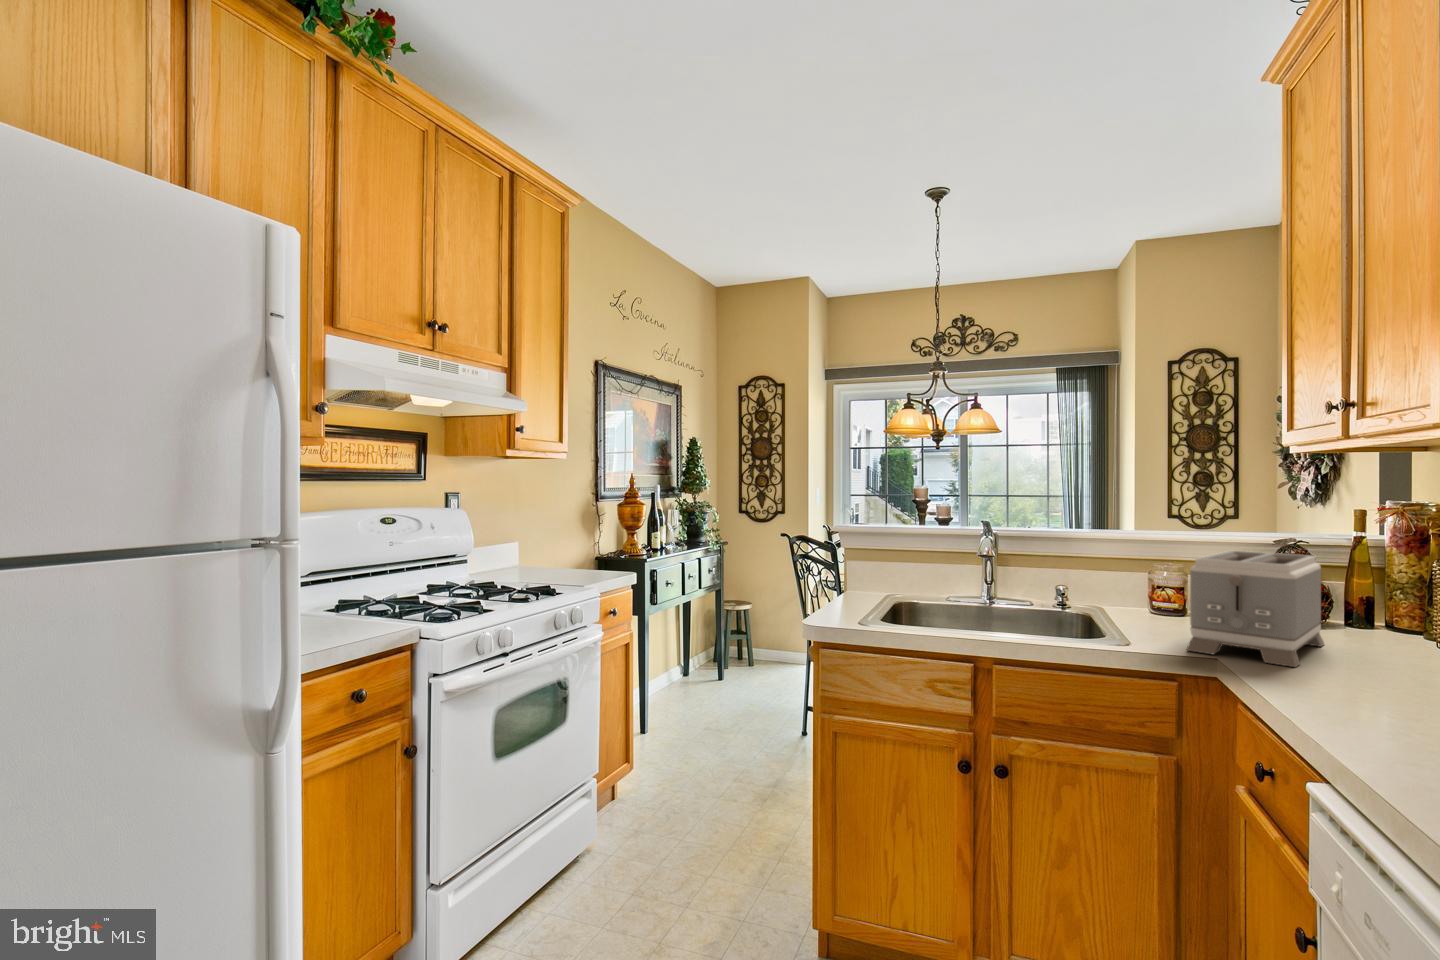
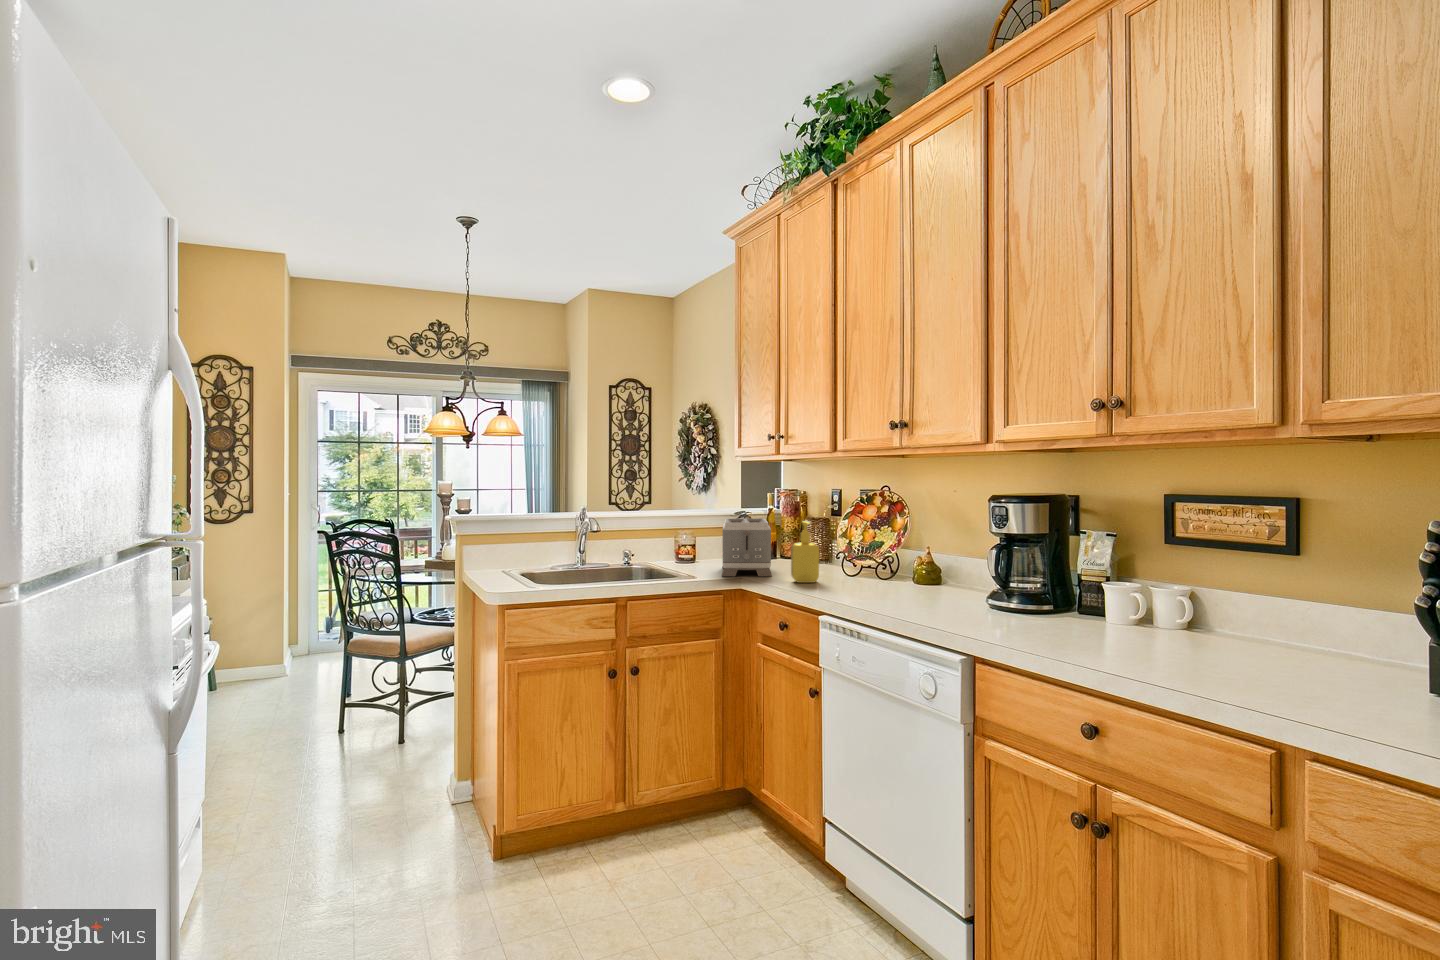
soap dispenser: none [1320,569,1395,701] -> present [791,521,819,583]

